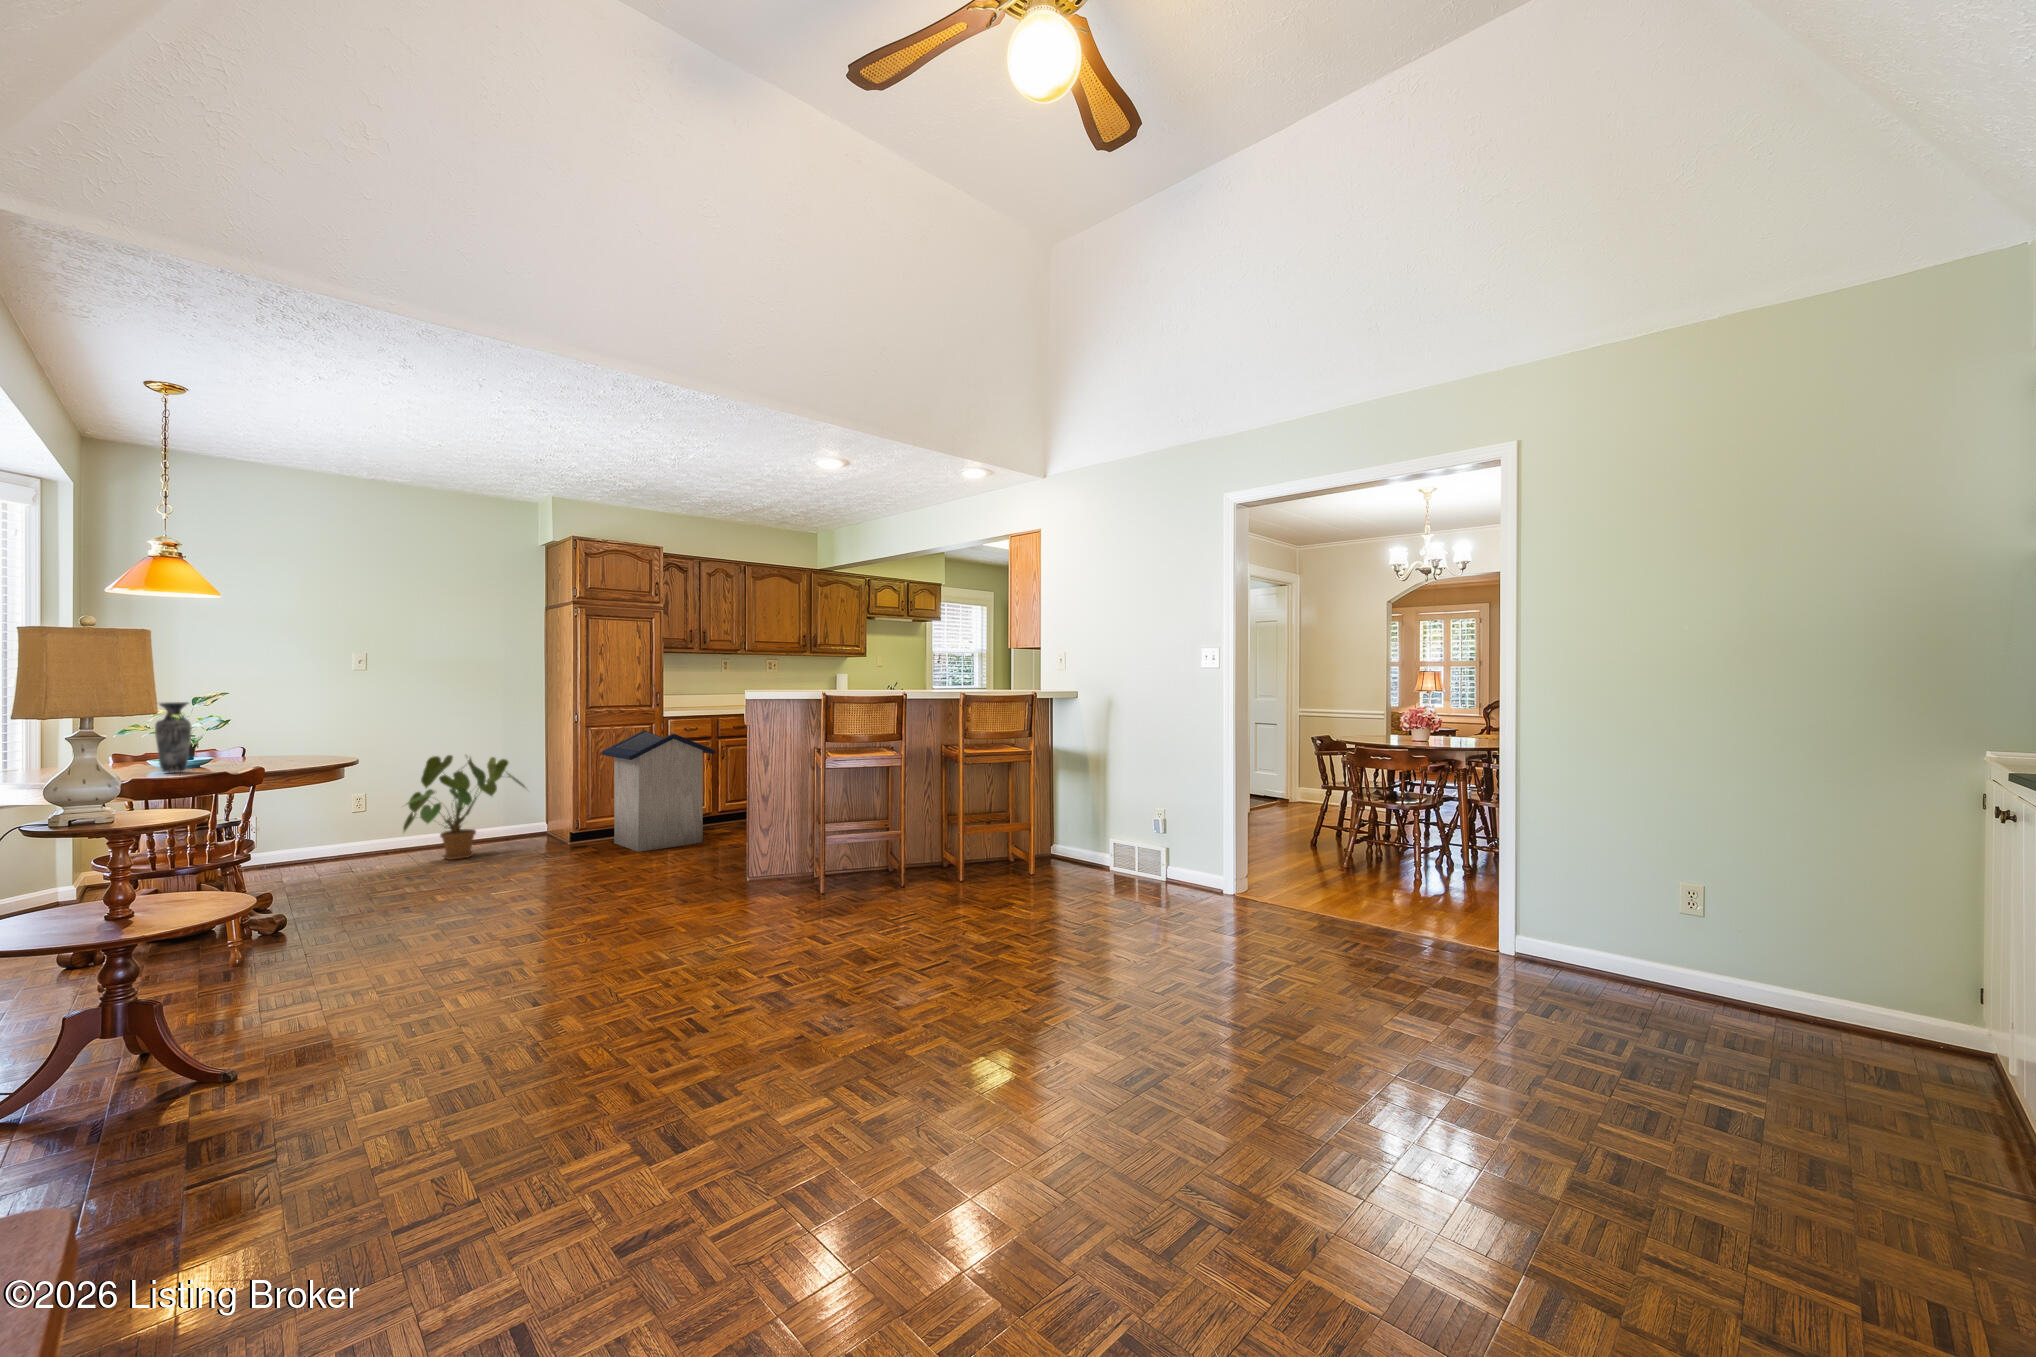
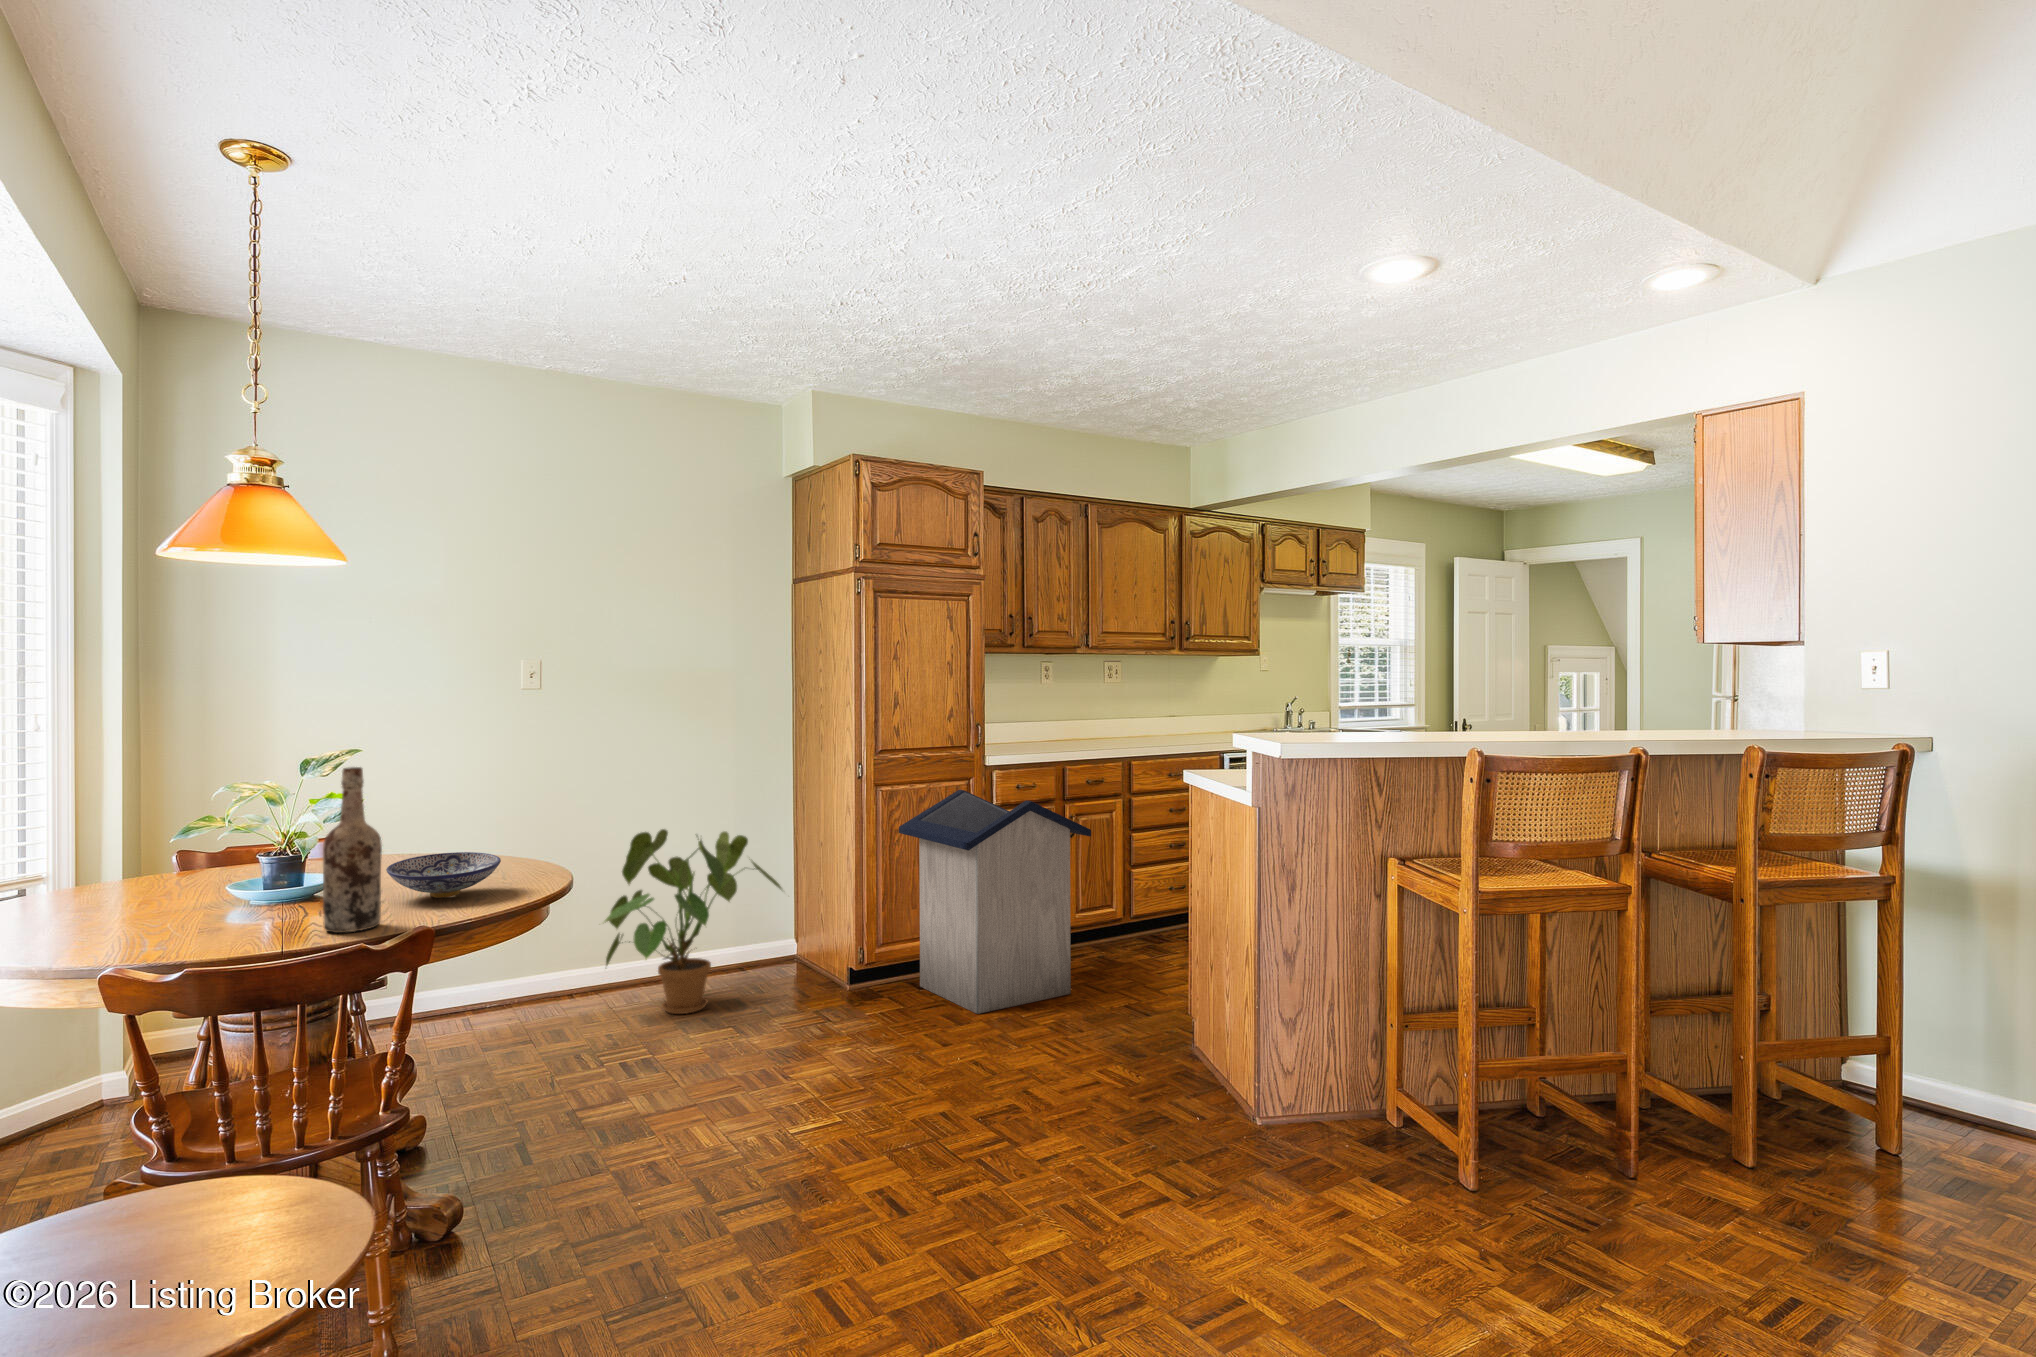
wine bottle: none [203,696,236,773] -> present [323,767,382,933]
vase: present [155,702,191,772] -> none [238,778,302,925]
bowl: none [242,745,310,765] -> present [386,852,501,898]

